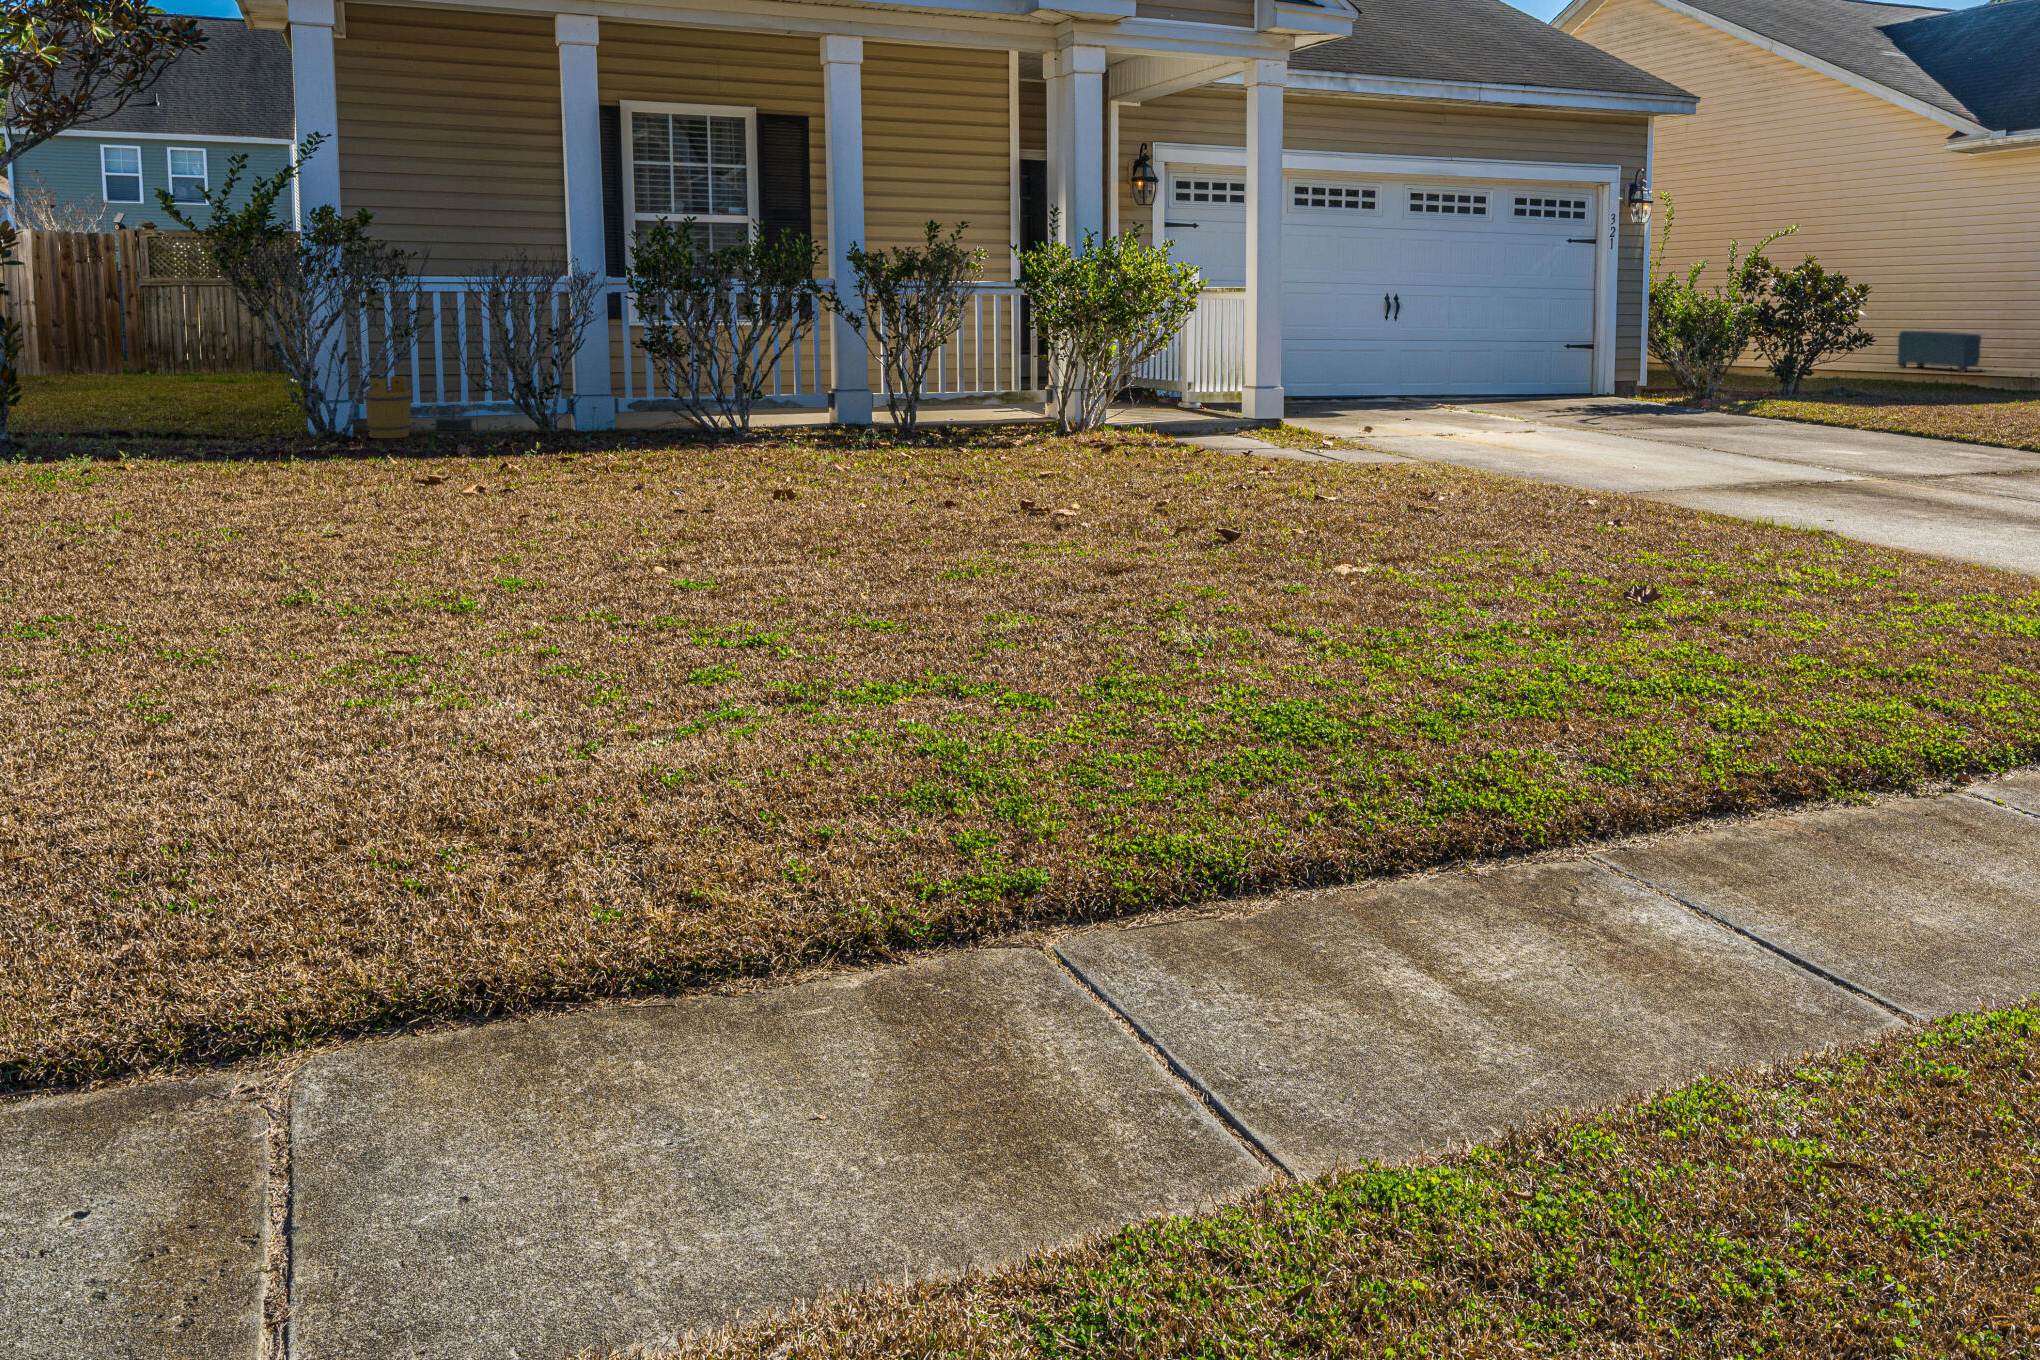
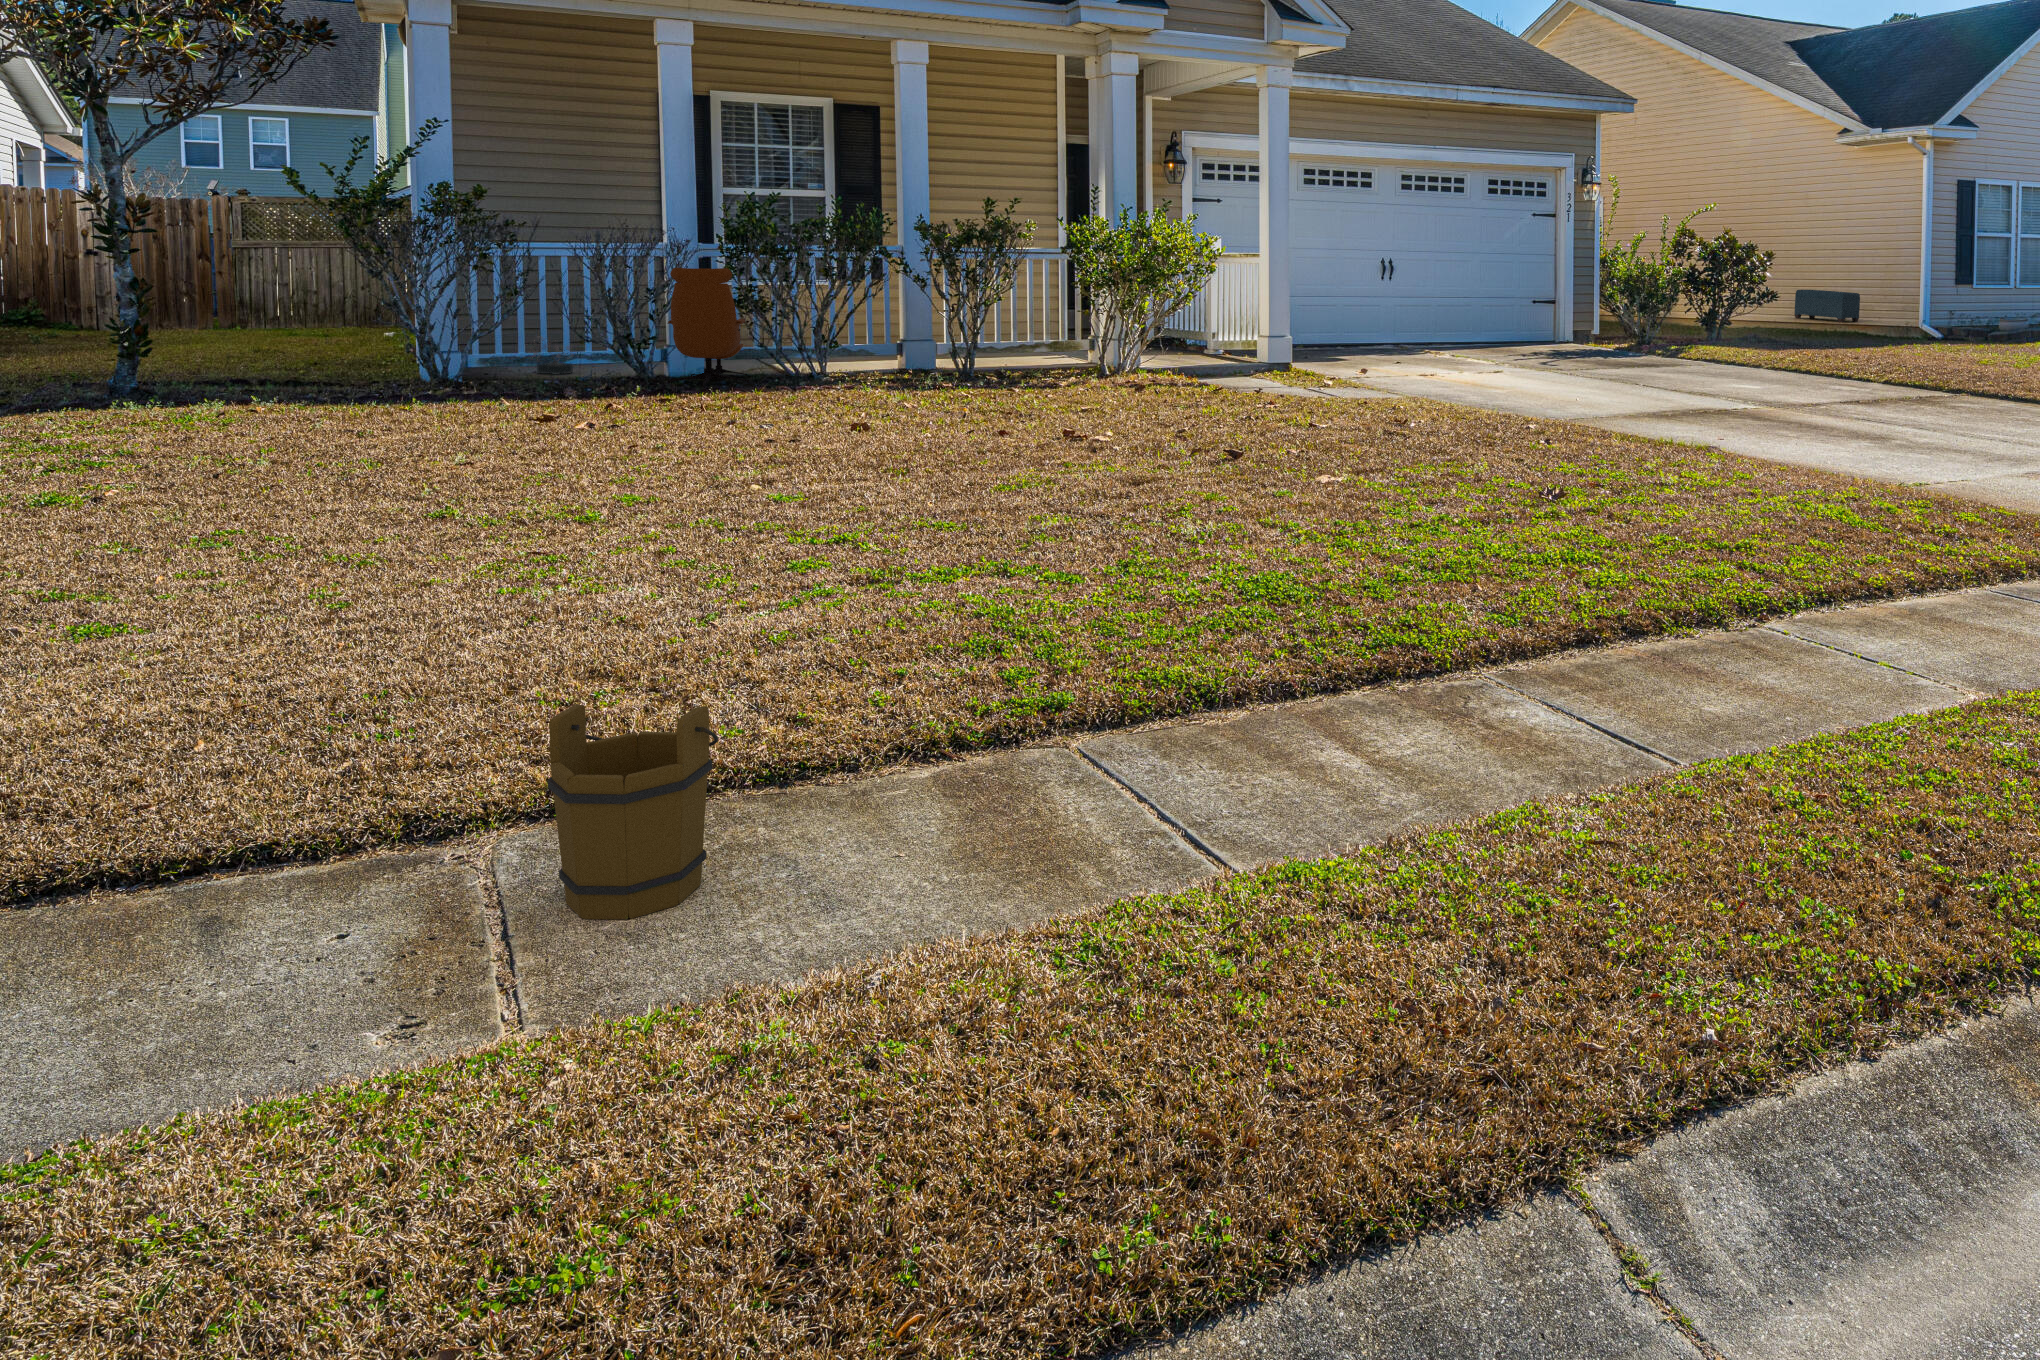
lounge chair: none [570,308,657,446] -> present [668,268,750,388]
bucket: present [361,376,413,438] -> present [548,704,718,920]

